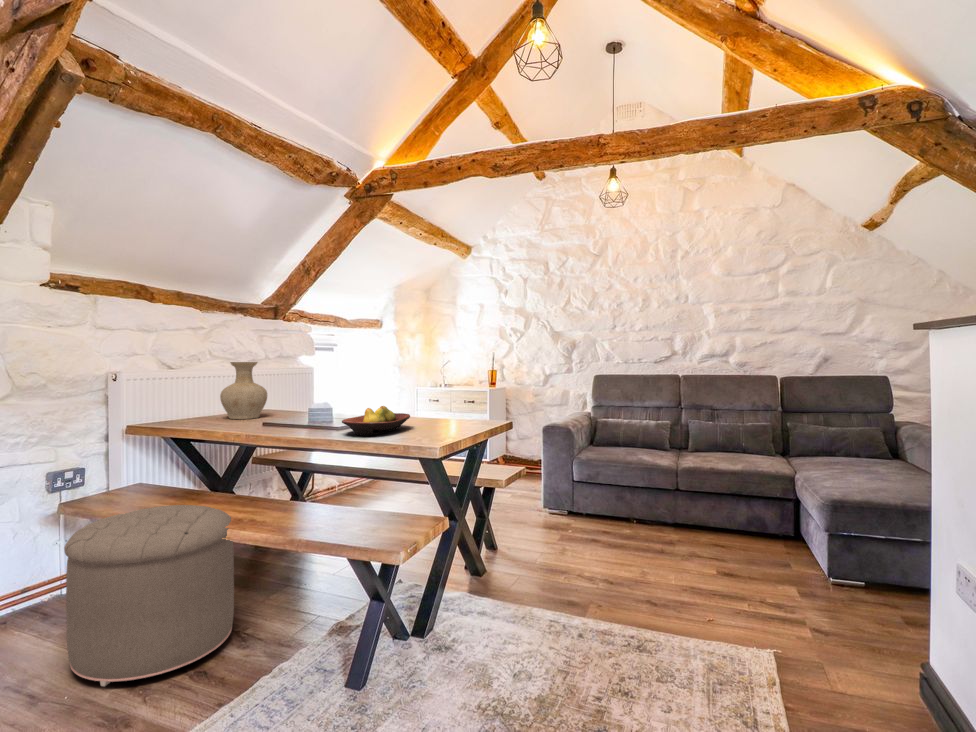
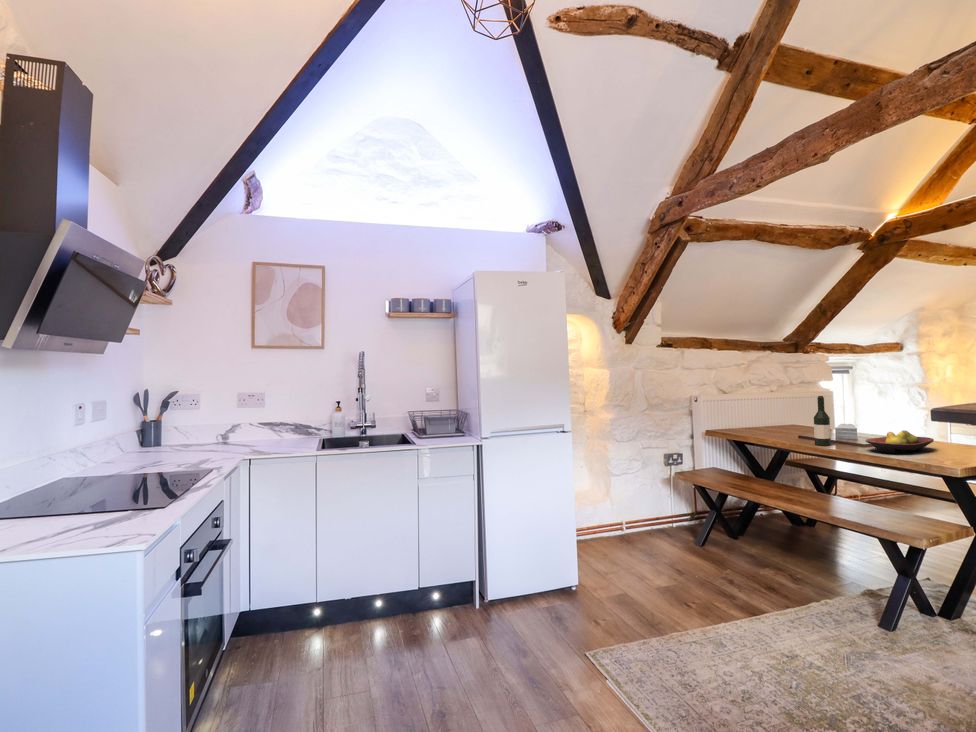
vase: present [220,362,267,419] -> none [761,391,797,432]
wine bottle: none [282,363,302,433] -> present [814,396,831,446]
ottoman: present [64,505,234,686] -> none [692,483,787,578]

